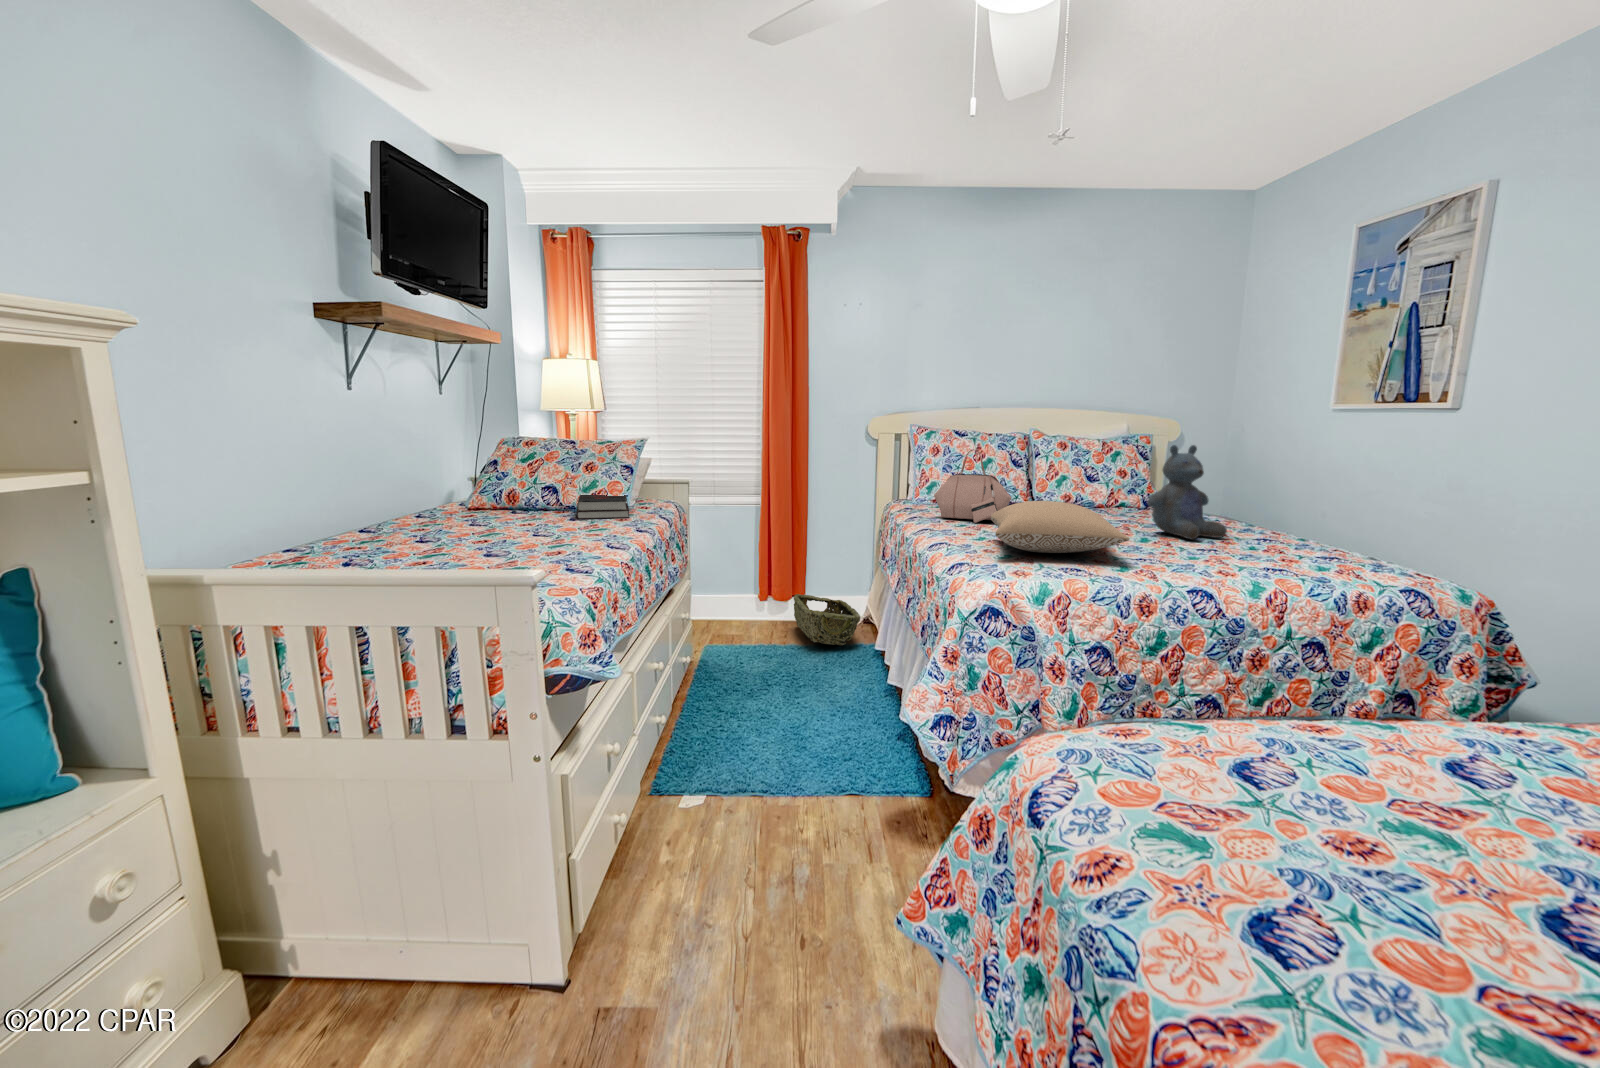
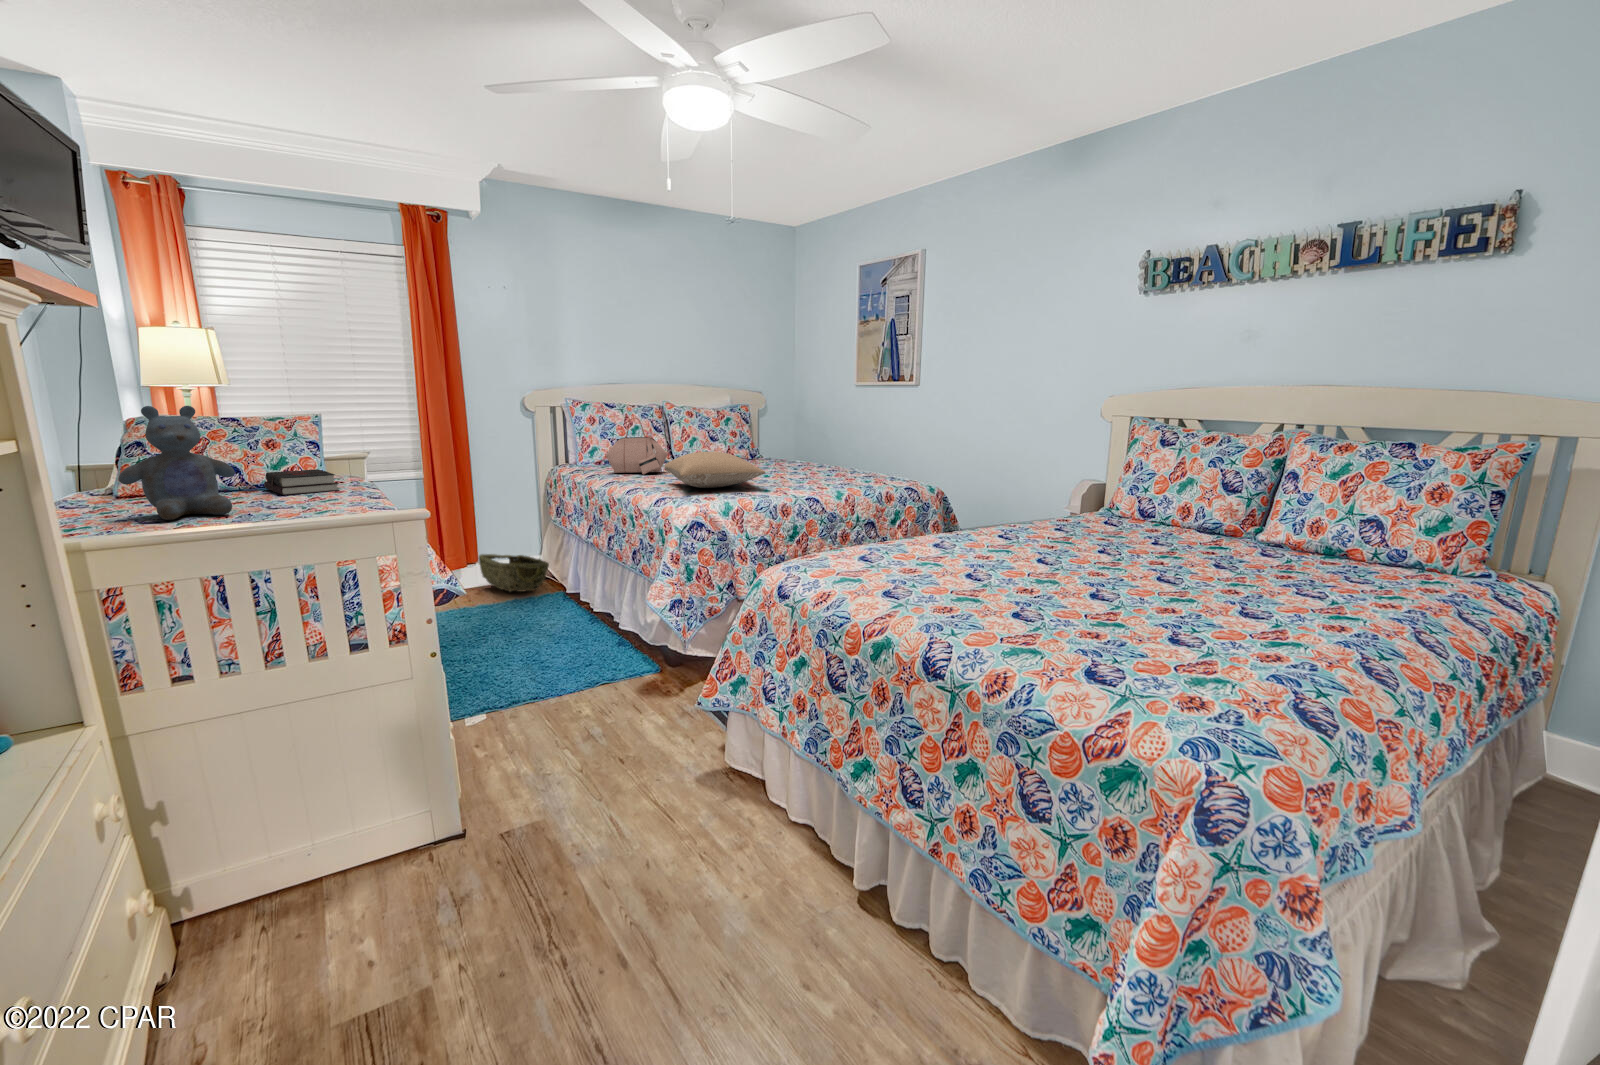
stuffed bear: present [1147,445,1227,539] -> present [118,406,235,520]

